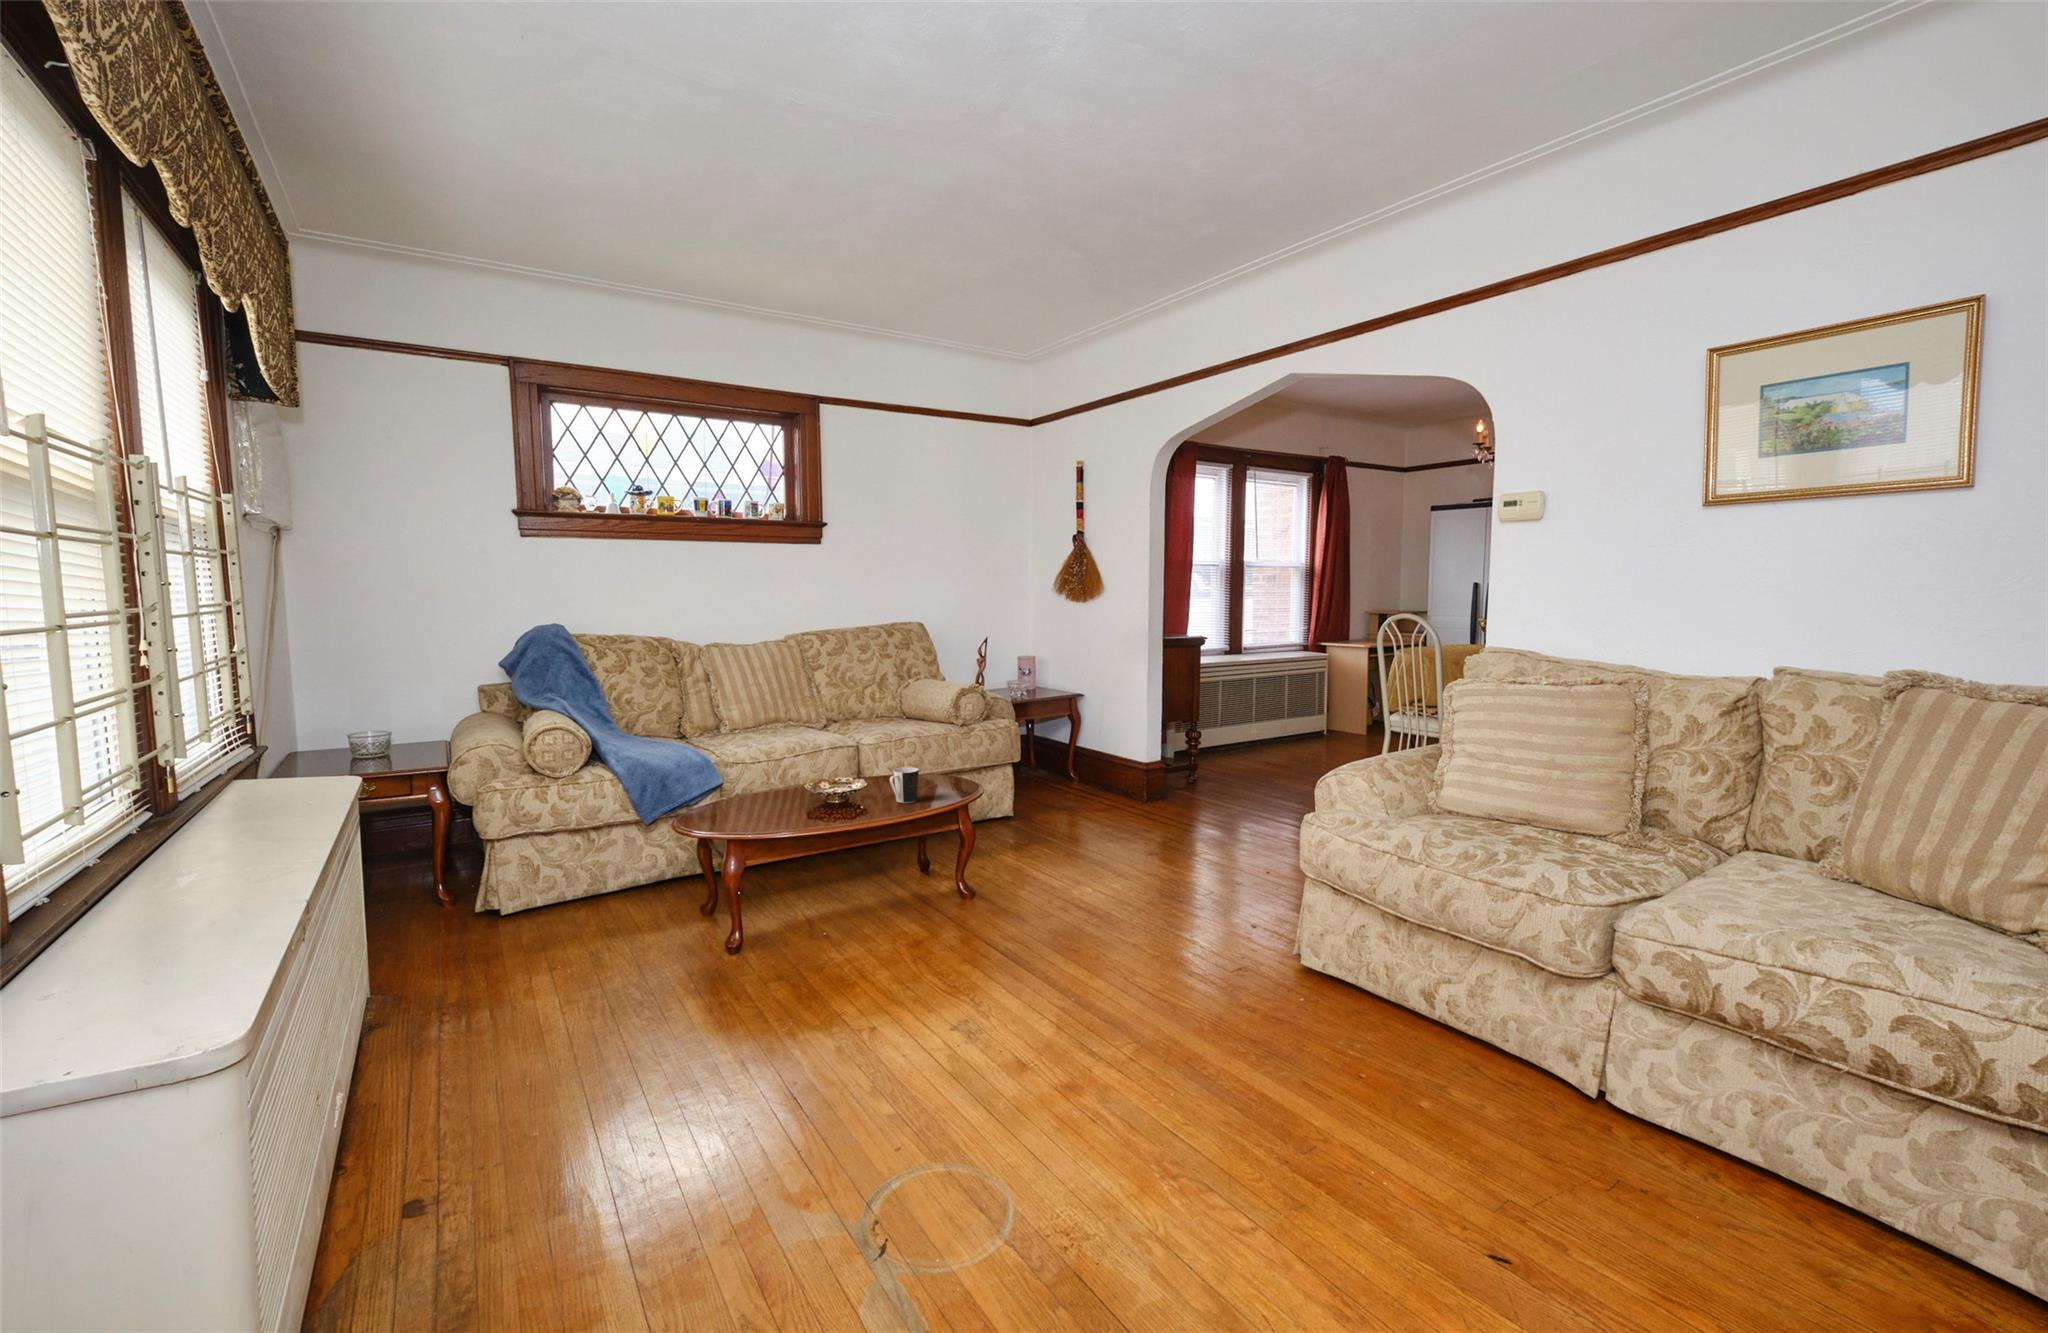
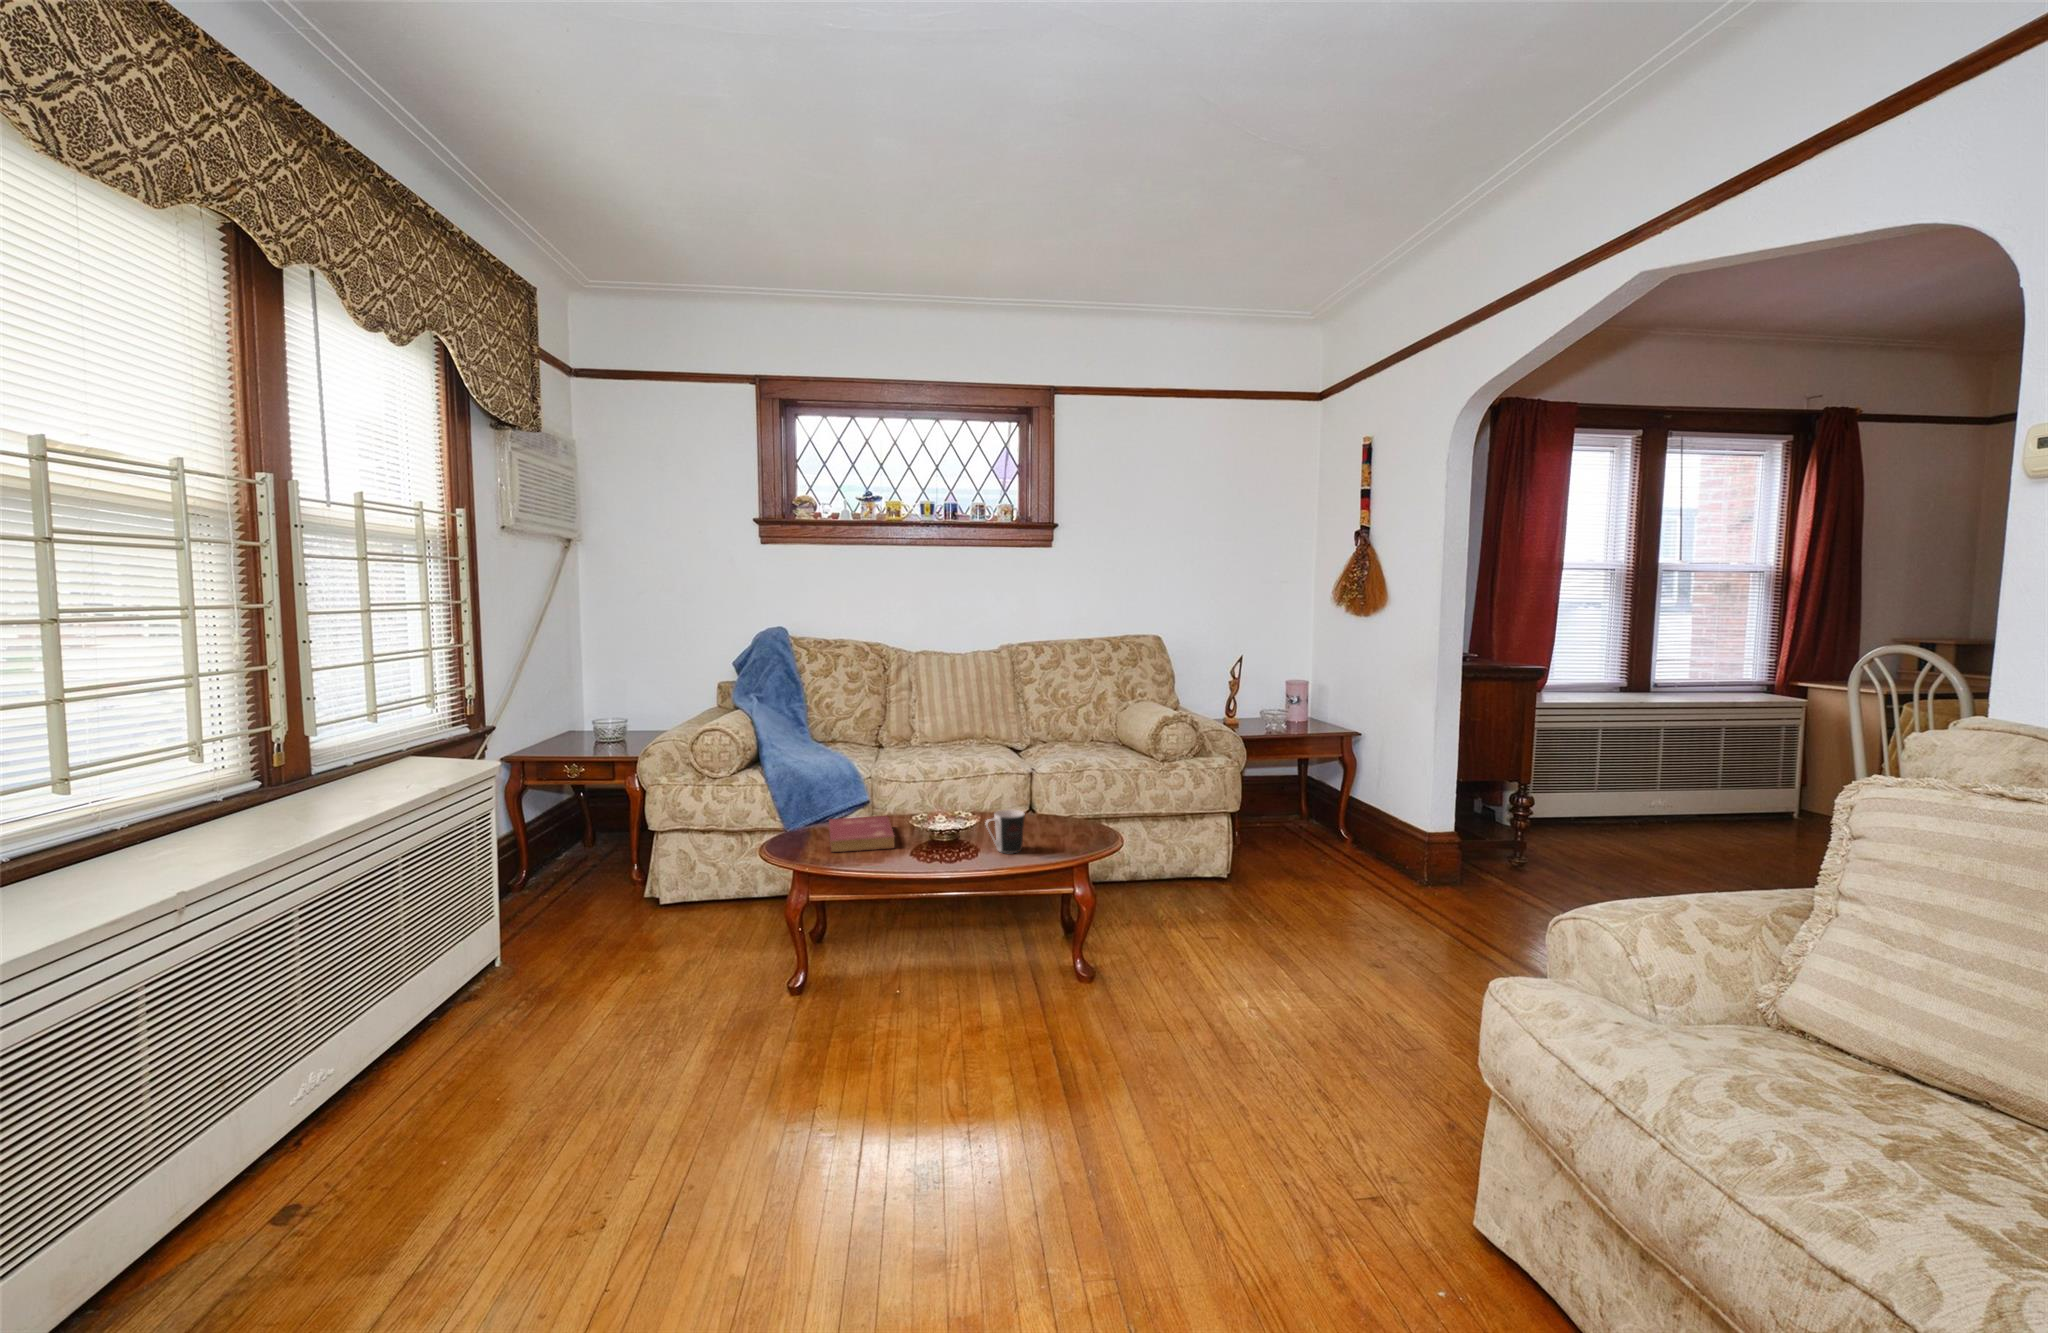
book: none [724,789,808,823] -> present [829,816,895,852]

